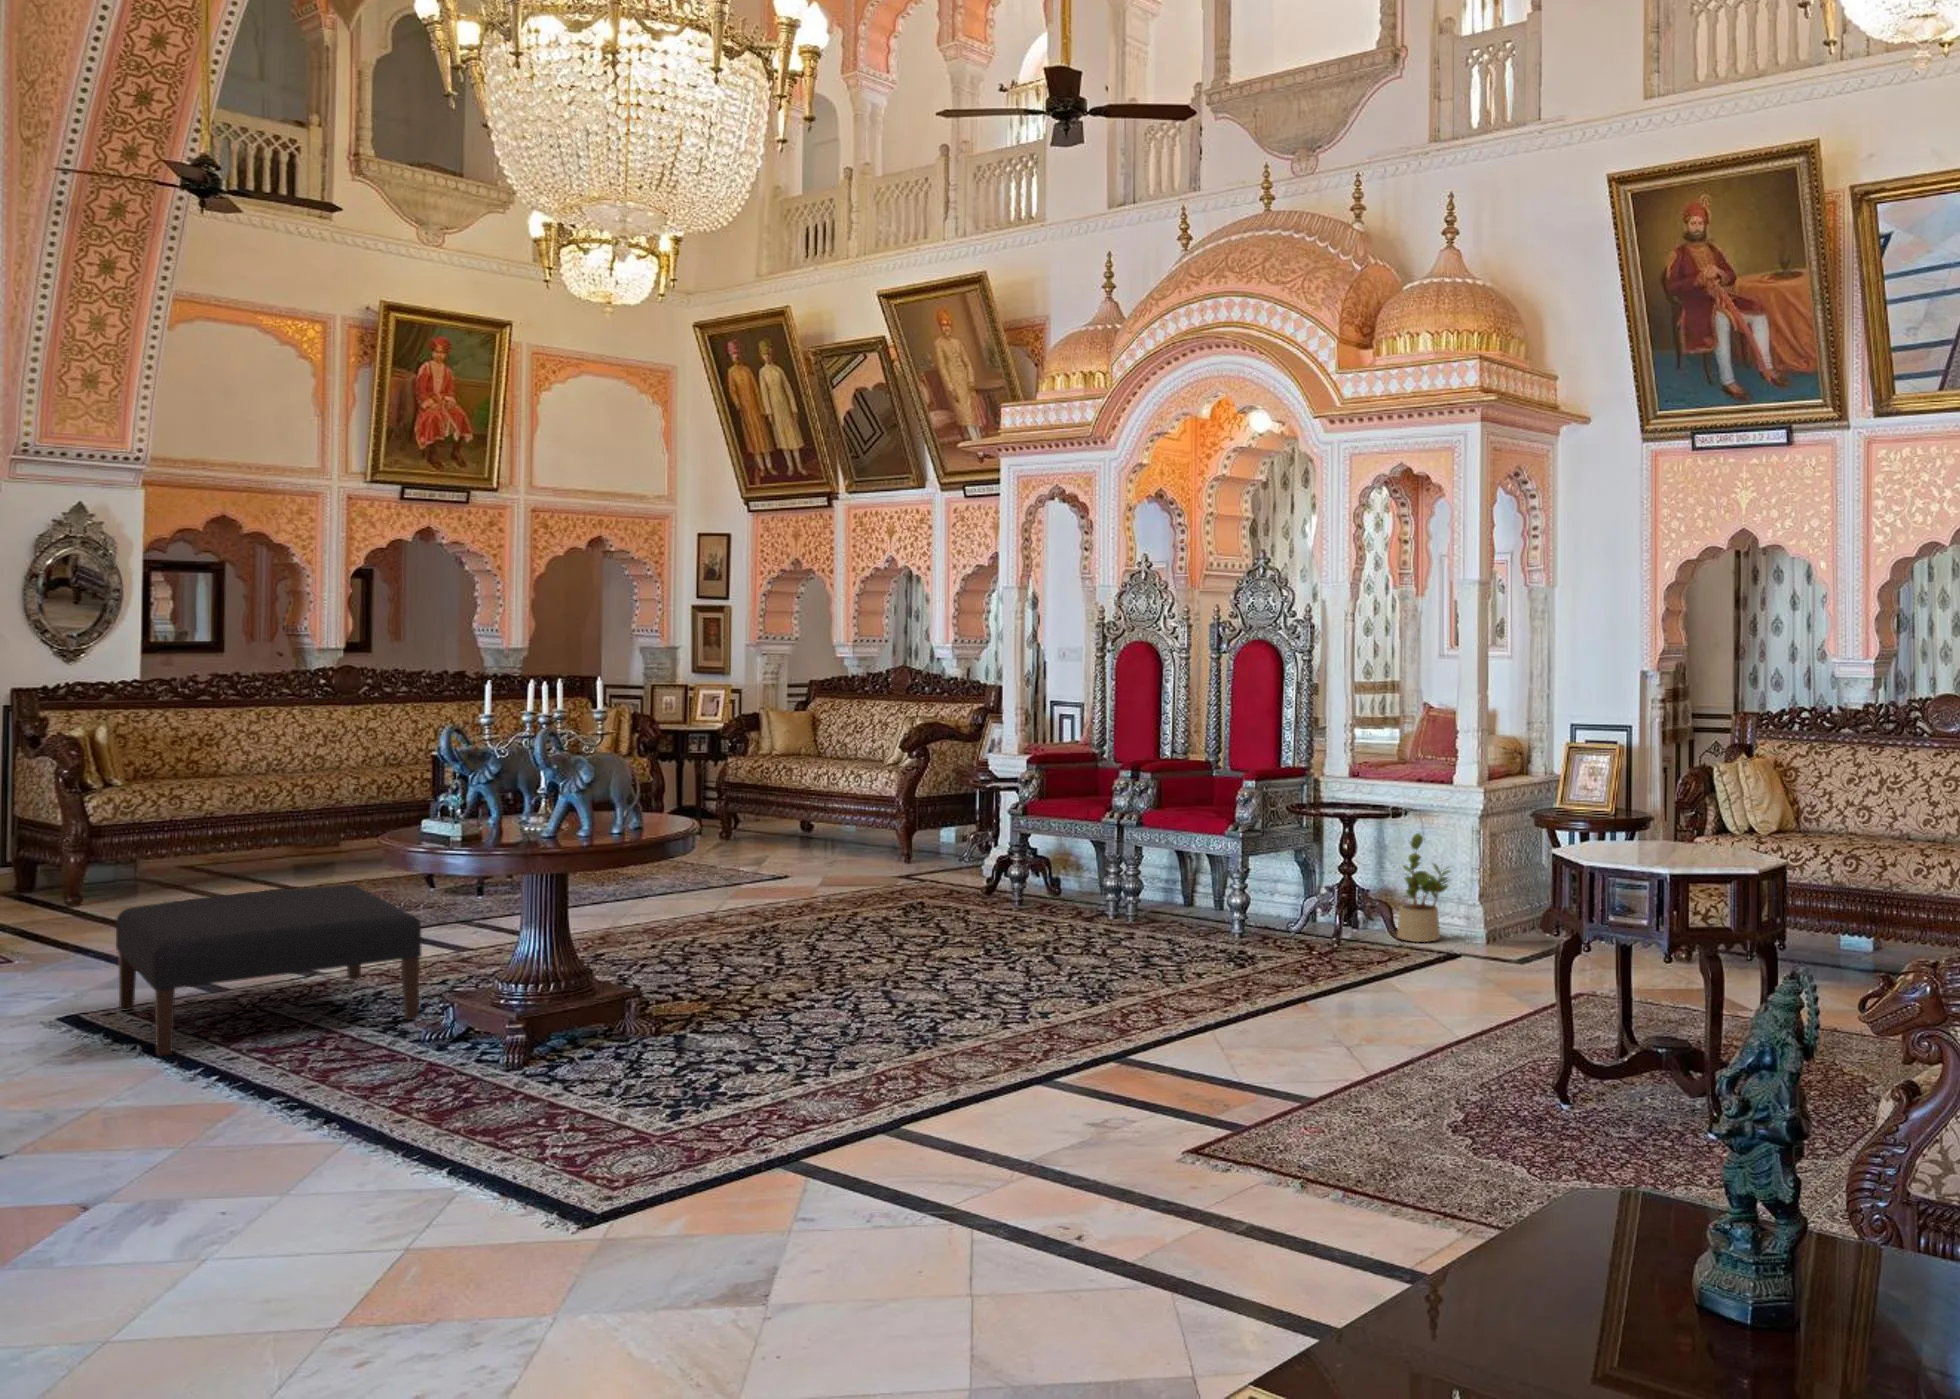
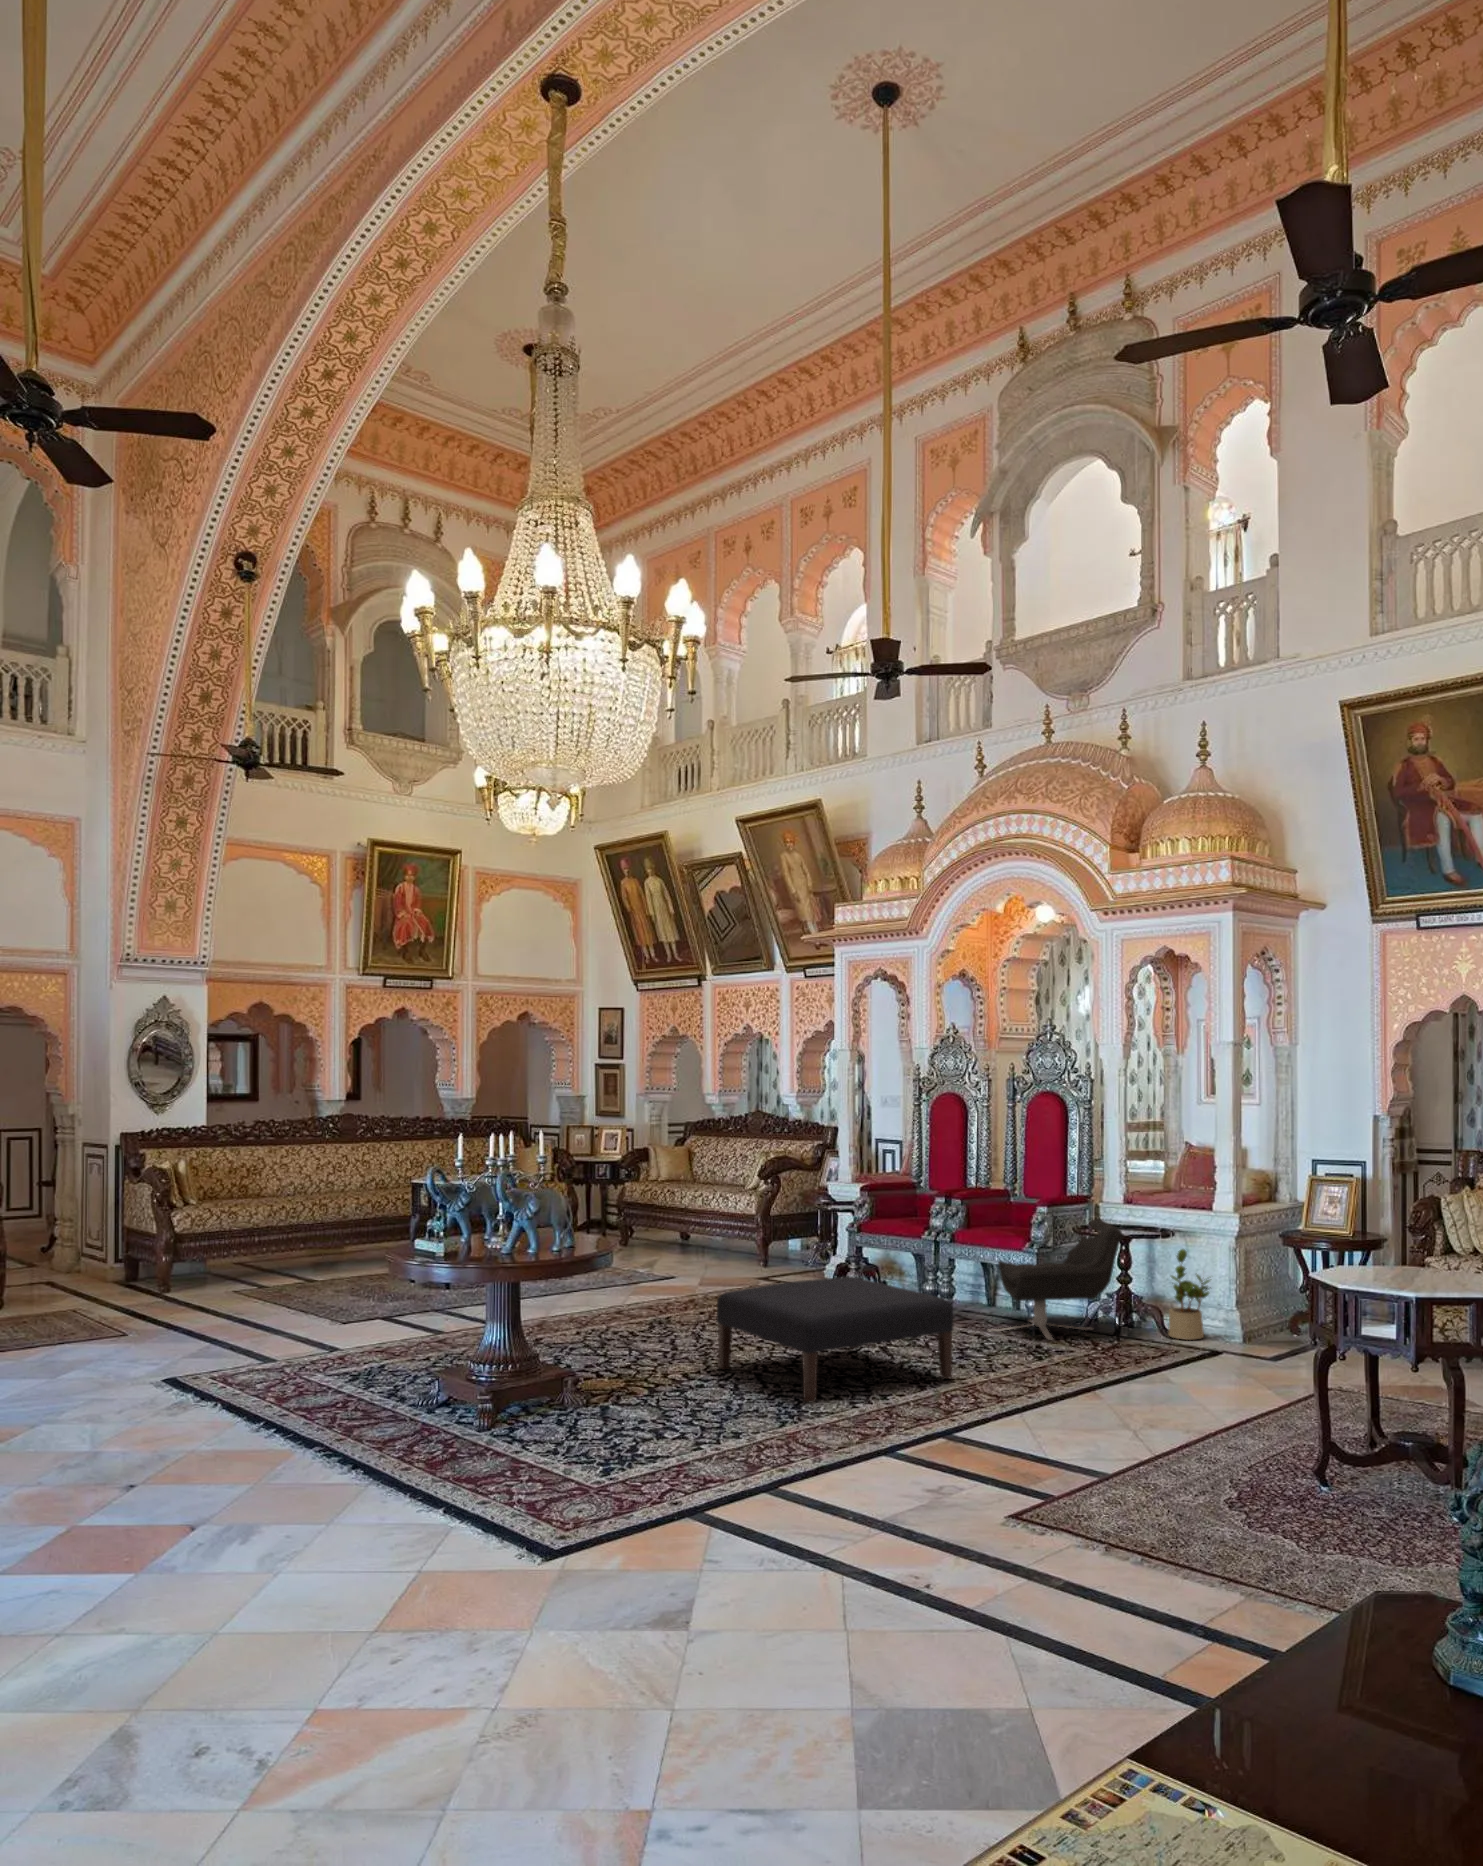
lounge chair: none [1177,797,1345,944] -> present [995,1219,1122,1339]
ottoman: present [116,885,422,1056] -> present [716,1276,953,1402]

